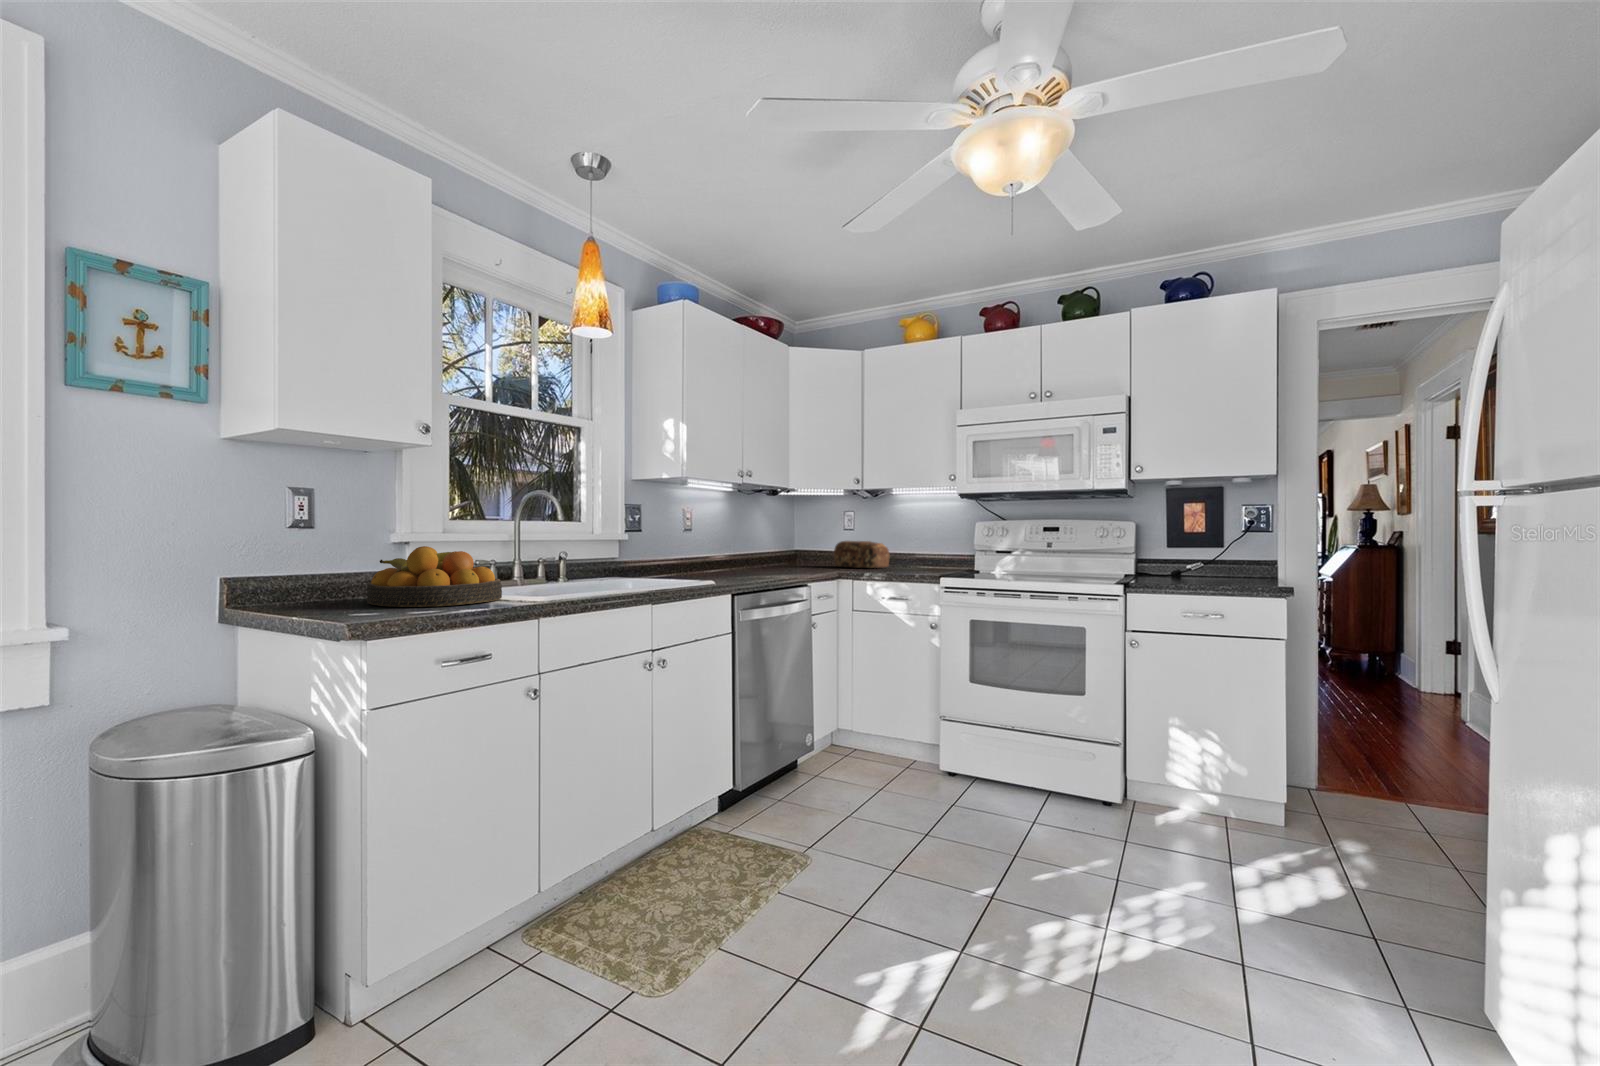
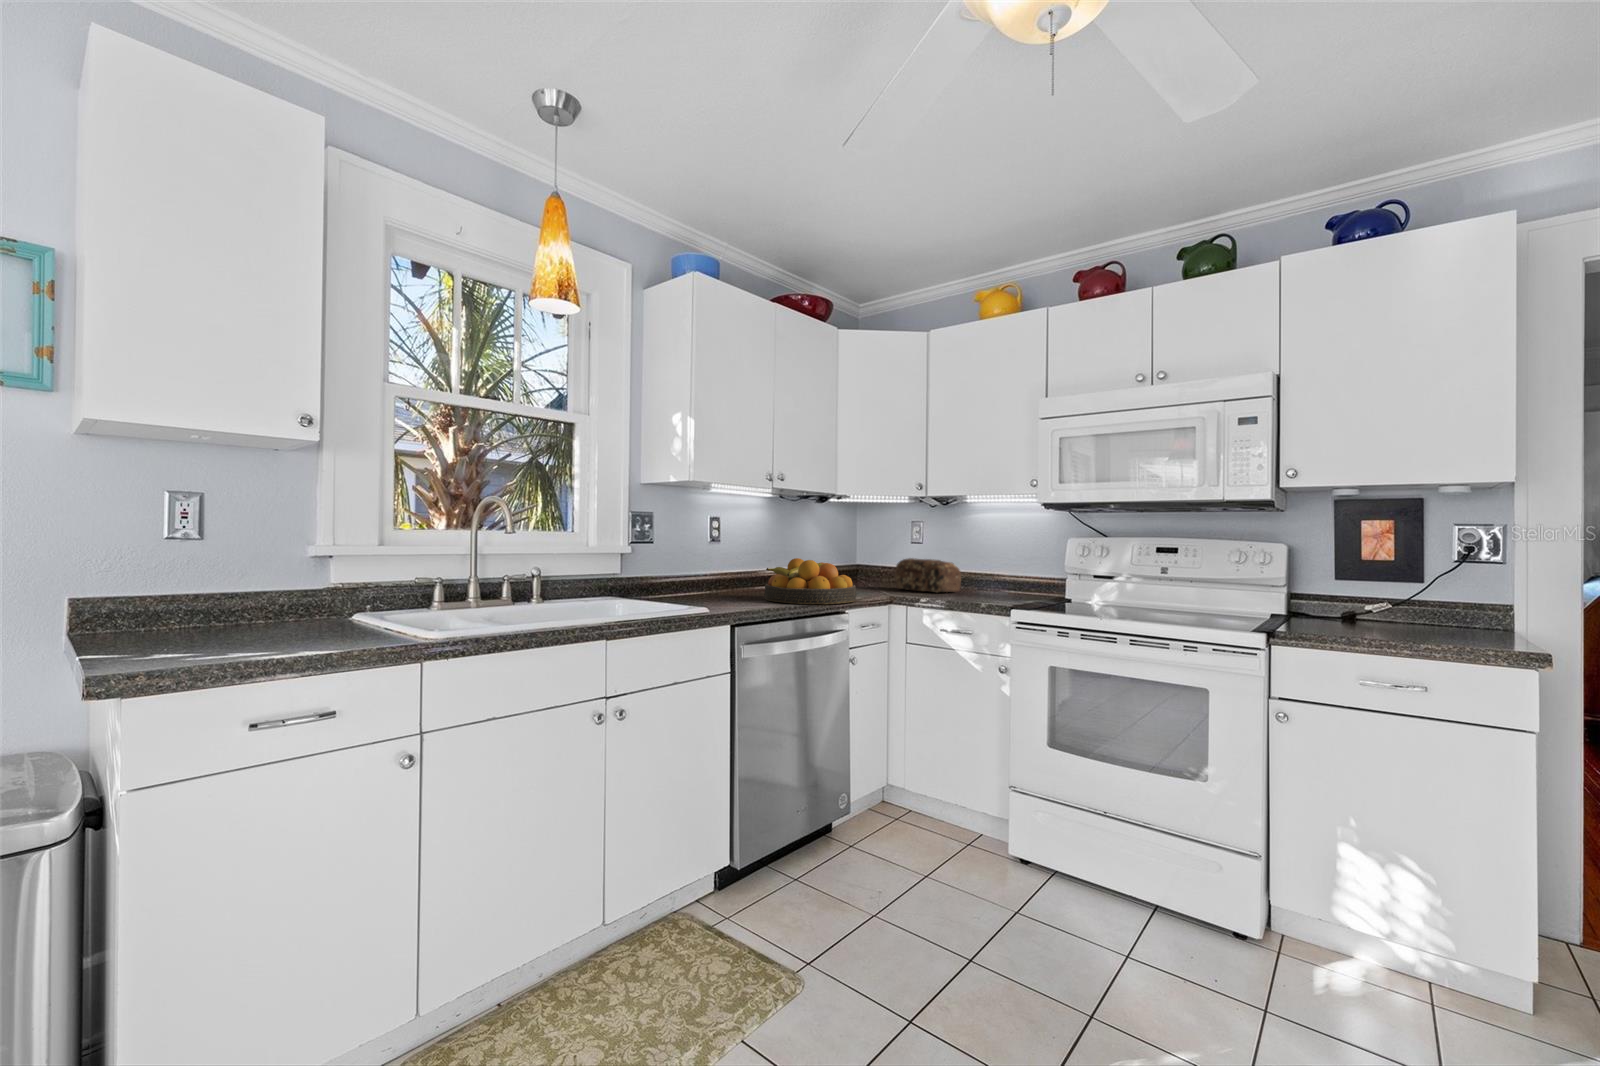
fruit bowl: present [367,546,502,607] -> present [764,558,856,604]

